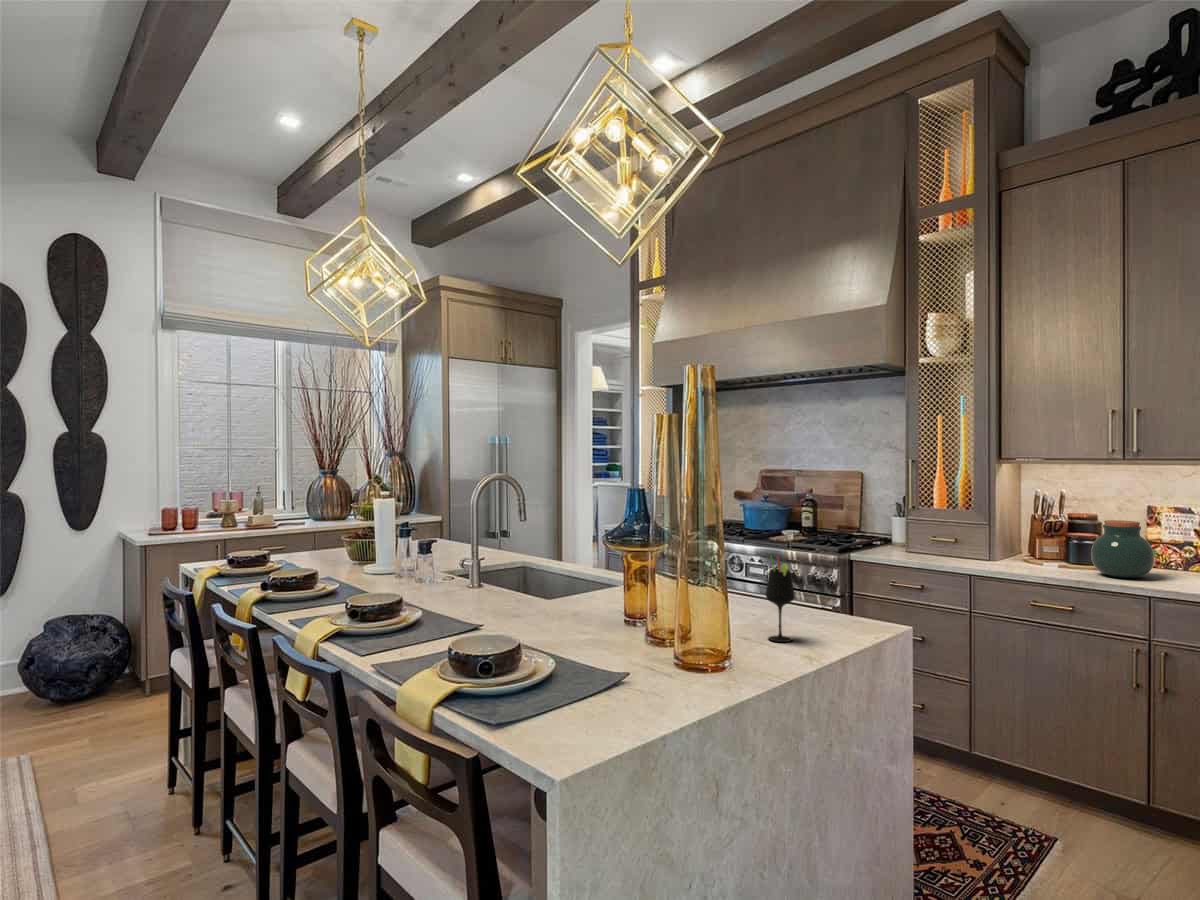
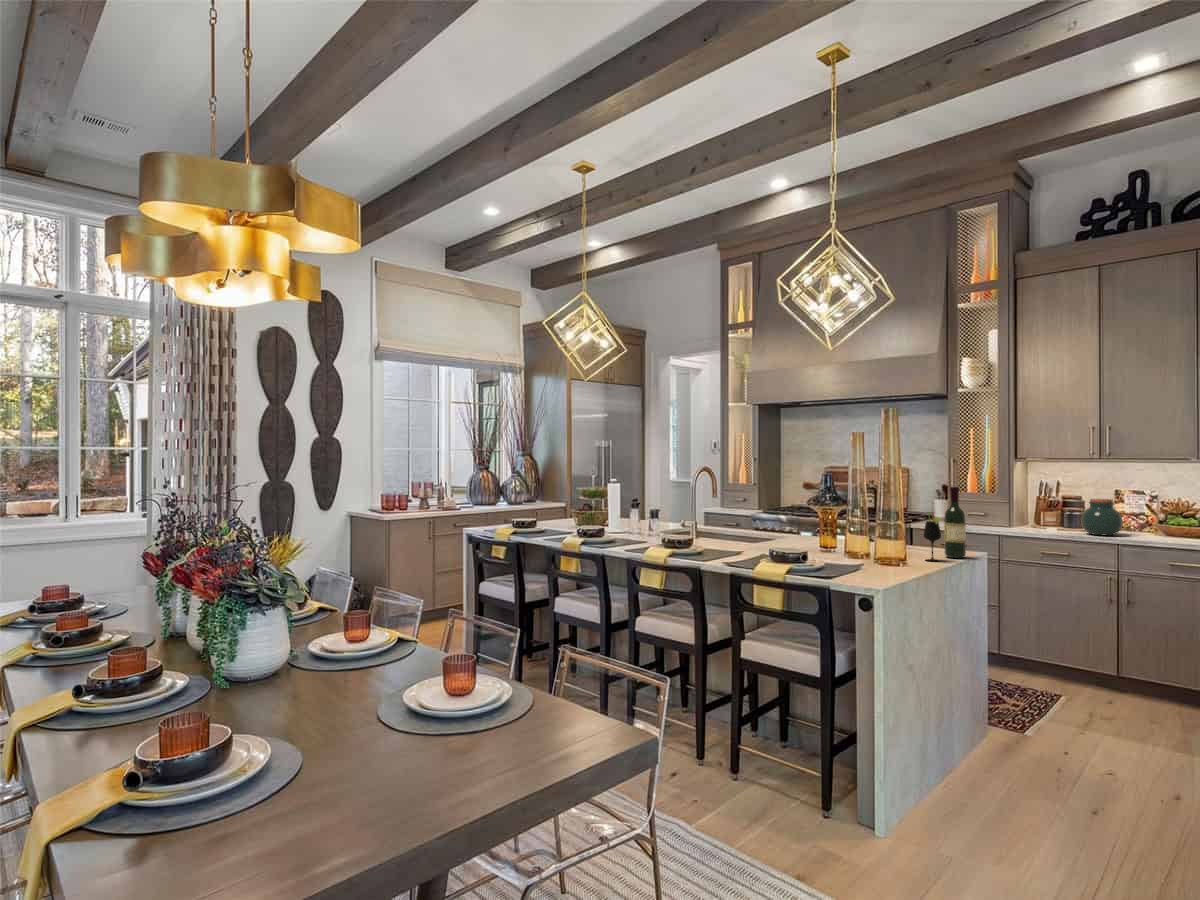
wine bottle: none [811,508,845,634] -> present [944,487,966,558]

